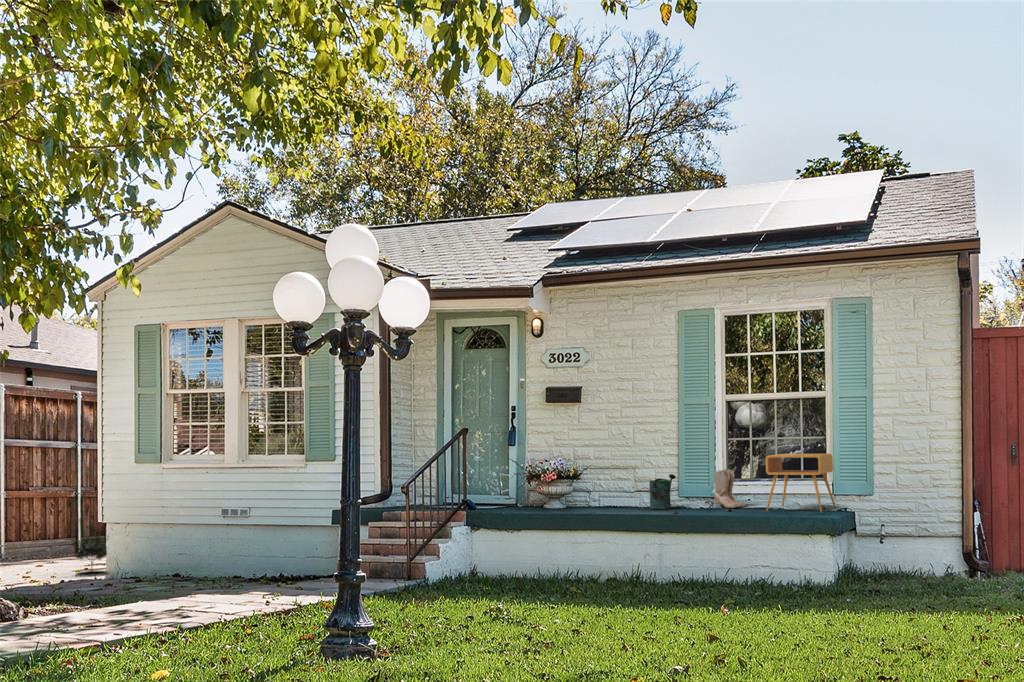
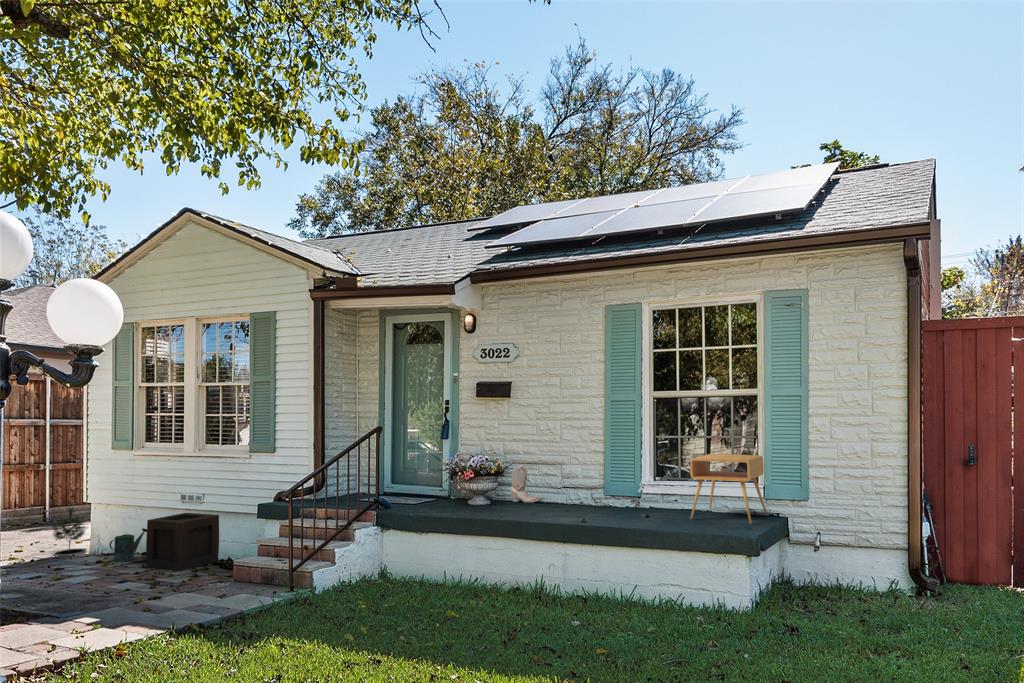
boots: present [714,469,747,508] -> present [511,465,541,502]
watering can: present [649,474,676,509] -> present [109,528,147,562]
wooden crate: none [202,526,272,582] -> present [146,513,219,571]

